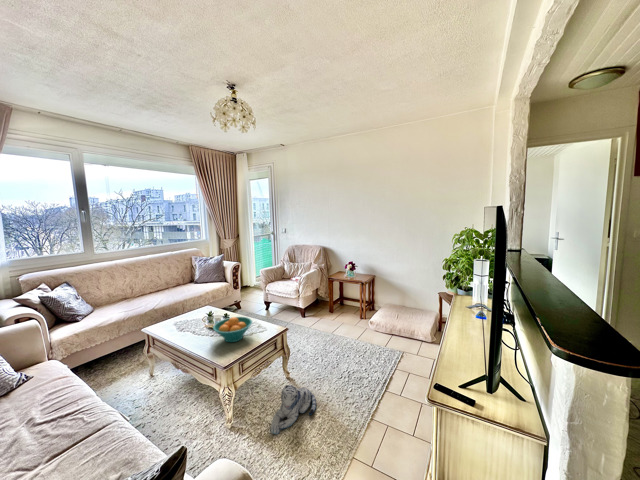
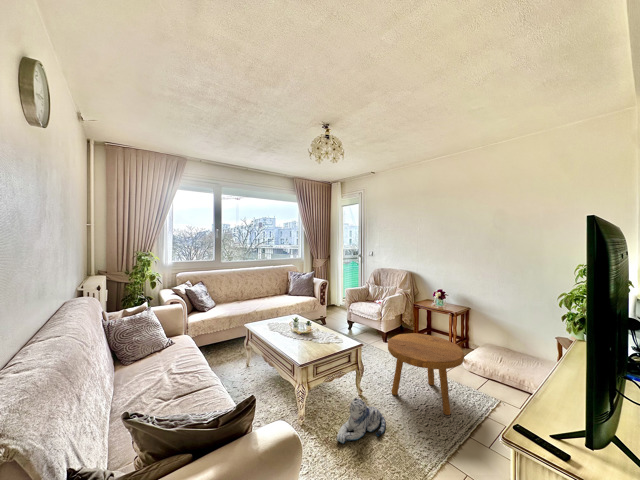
footstool: none [311,307,379,376] -> present [388,333,464,415]
fruit bowl: present [213,317,252,342] -> none [297,324,330,347]

